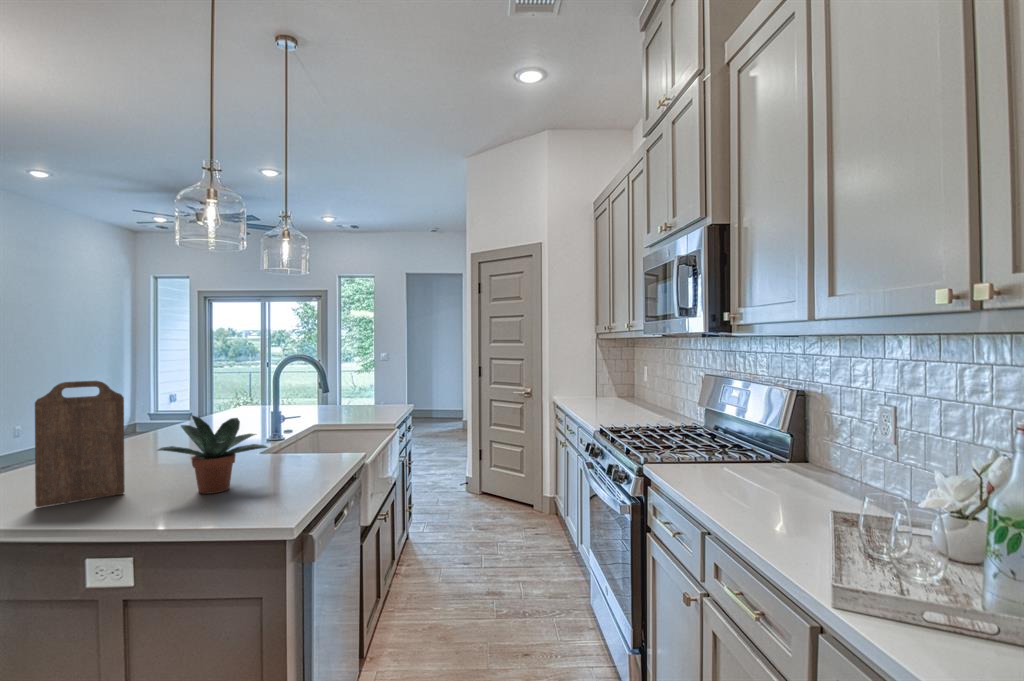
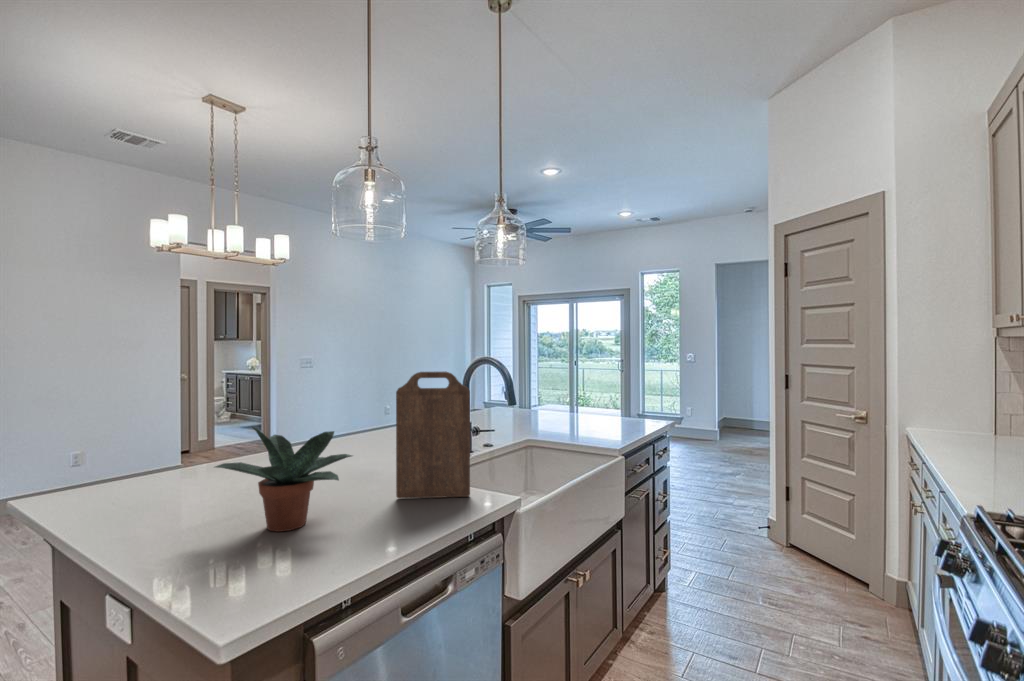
cutting board: present [35,381,125,507] -> present [396,371,470,498]

